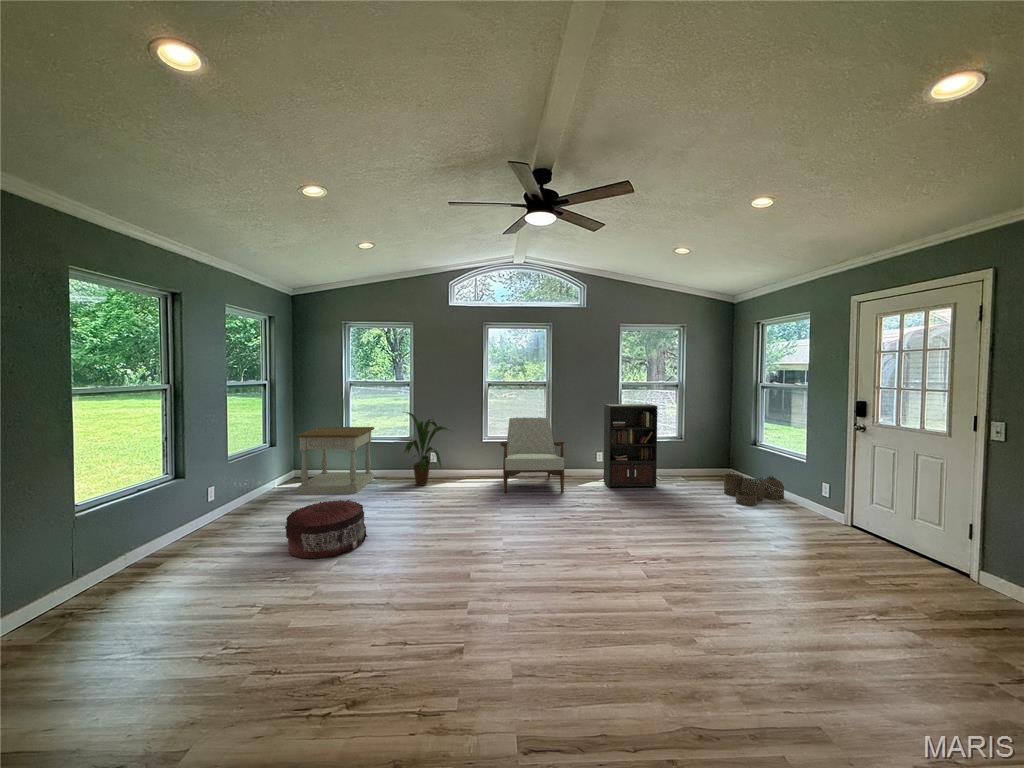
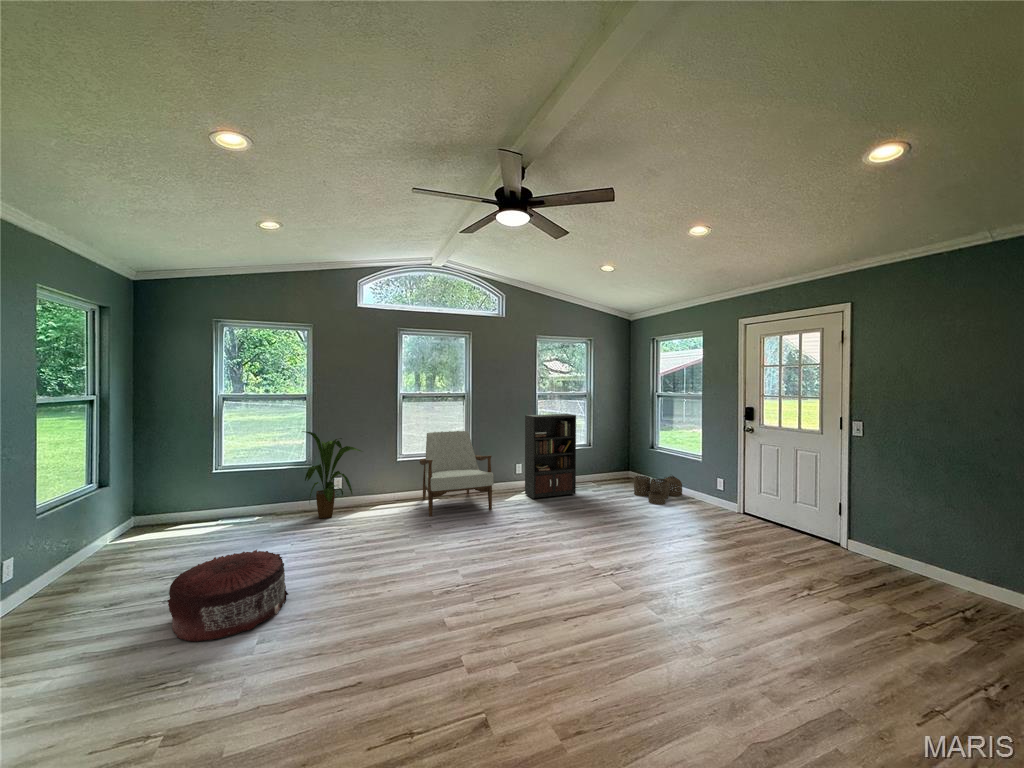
side table: present [296,427,374,494] -> none [147,451,258,548]

